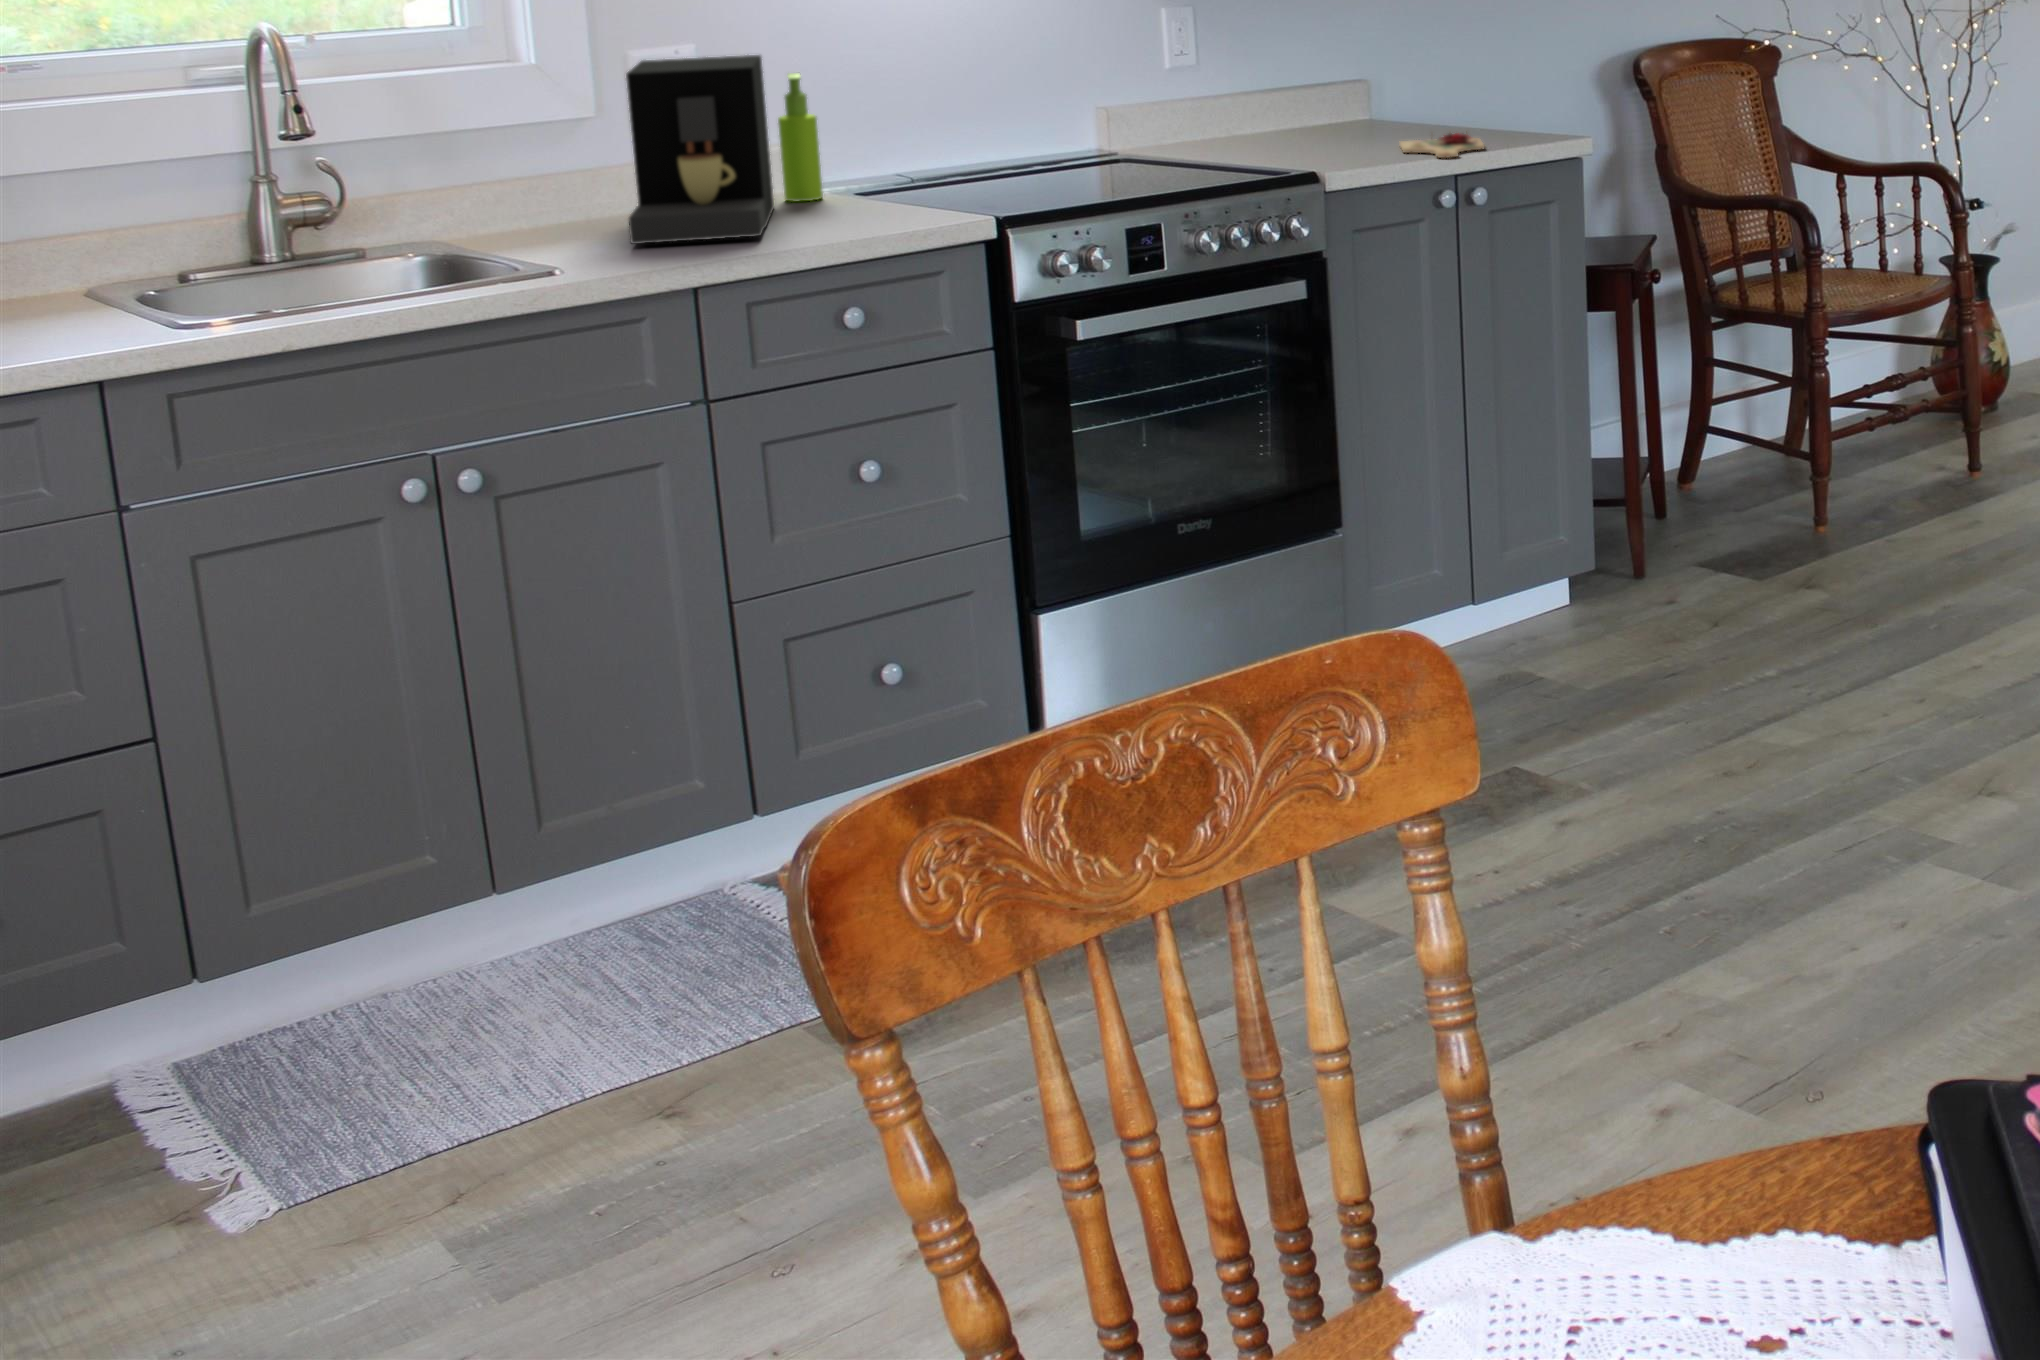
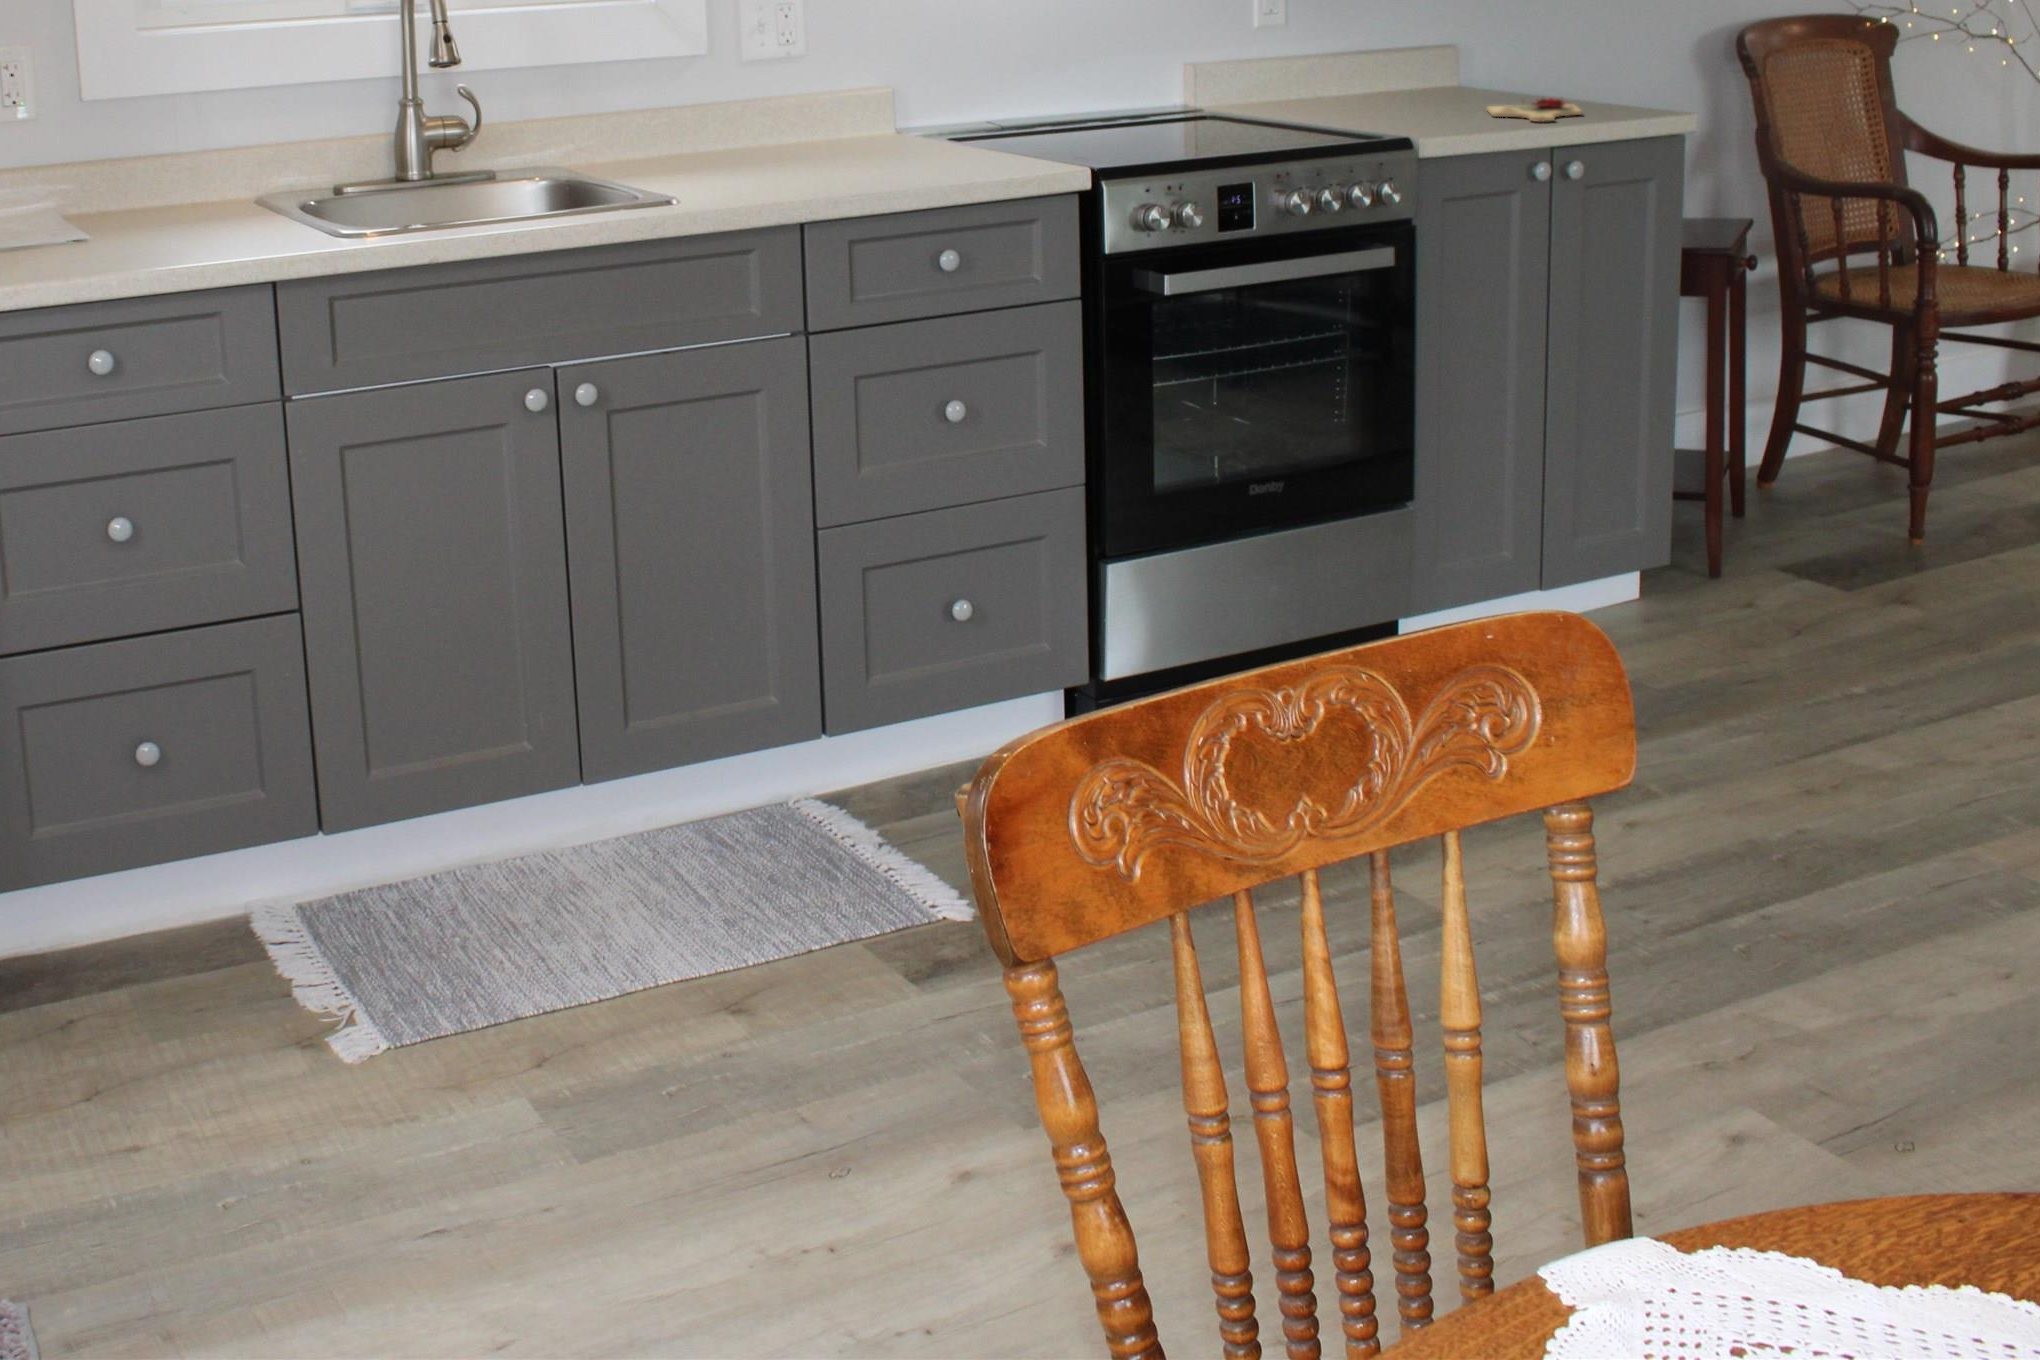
coffee maker: present [626,55,774,244] -> none [732,3,864,177]
soap dispenser: present [778,73,823,202] -> none [871,22,909,146]

